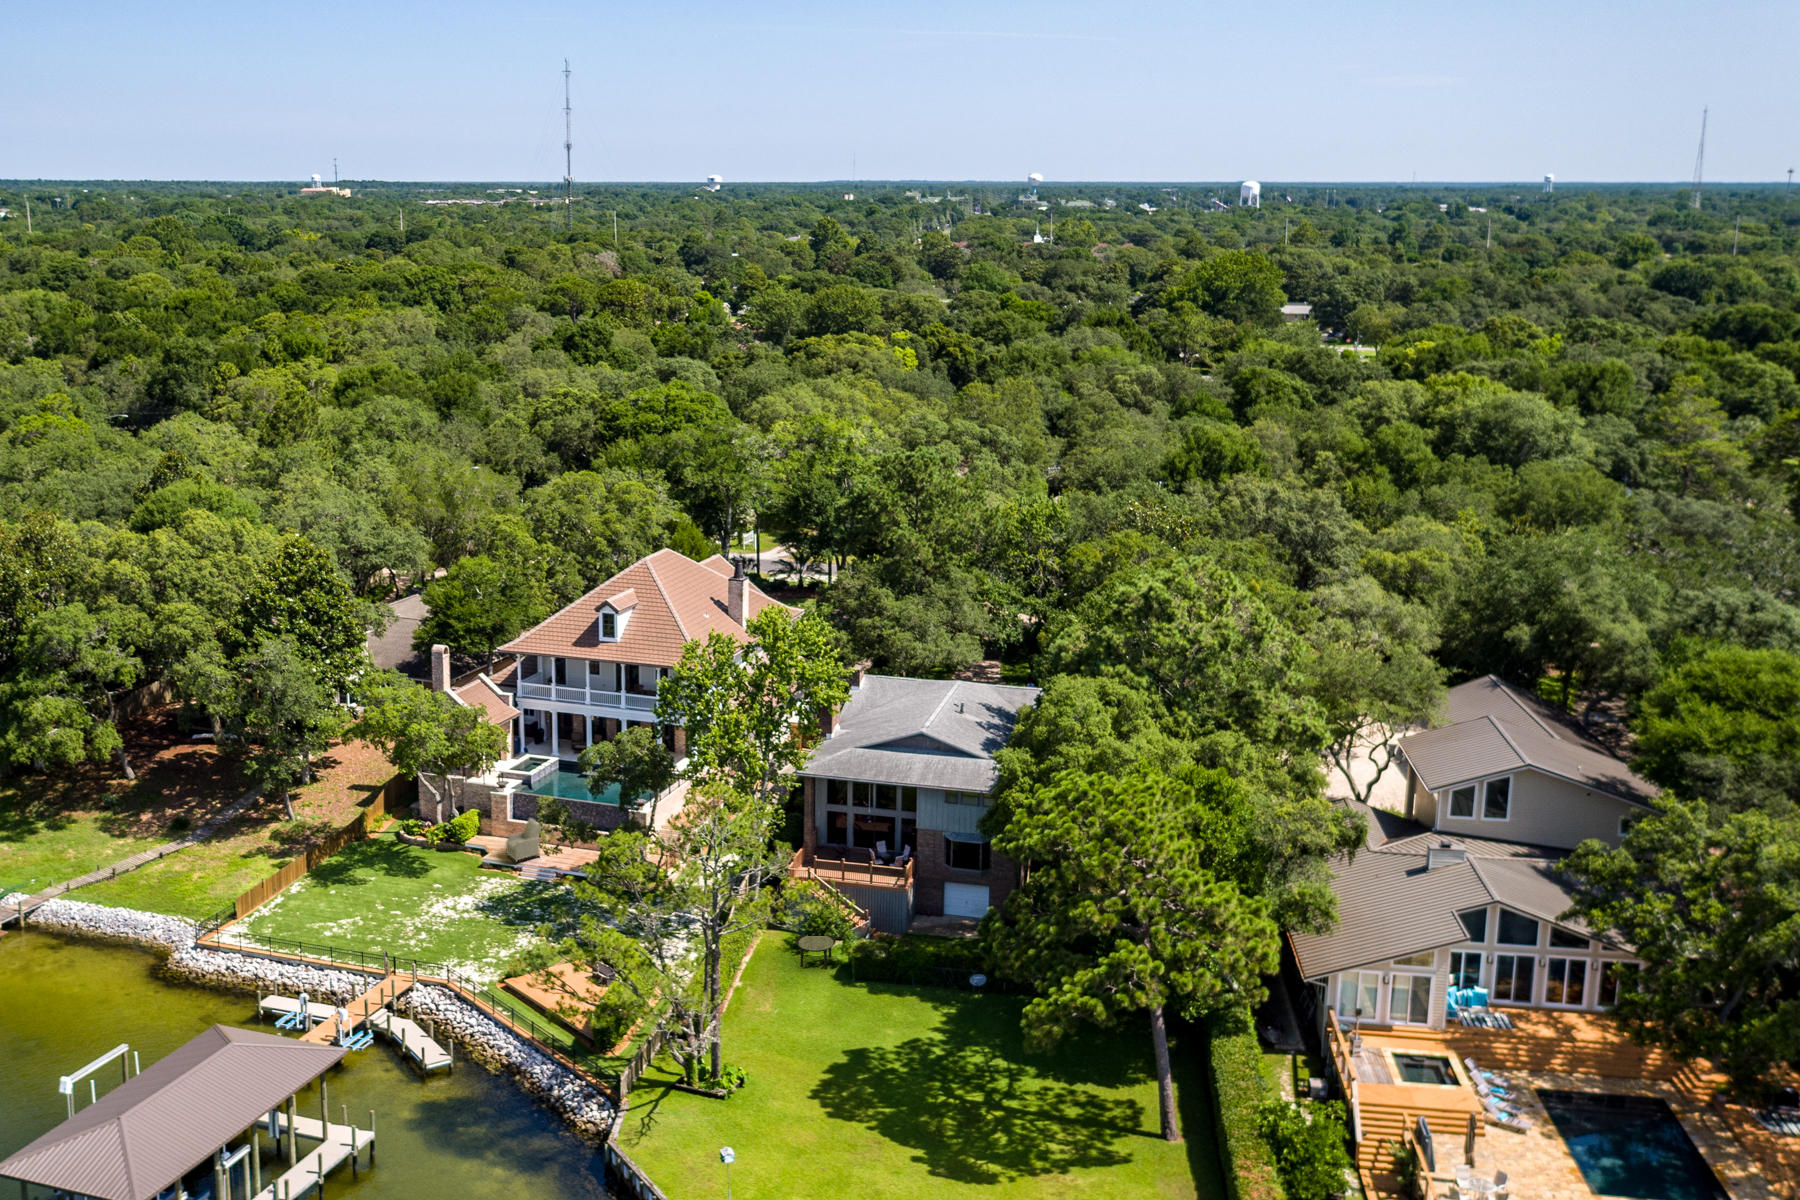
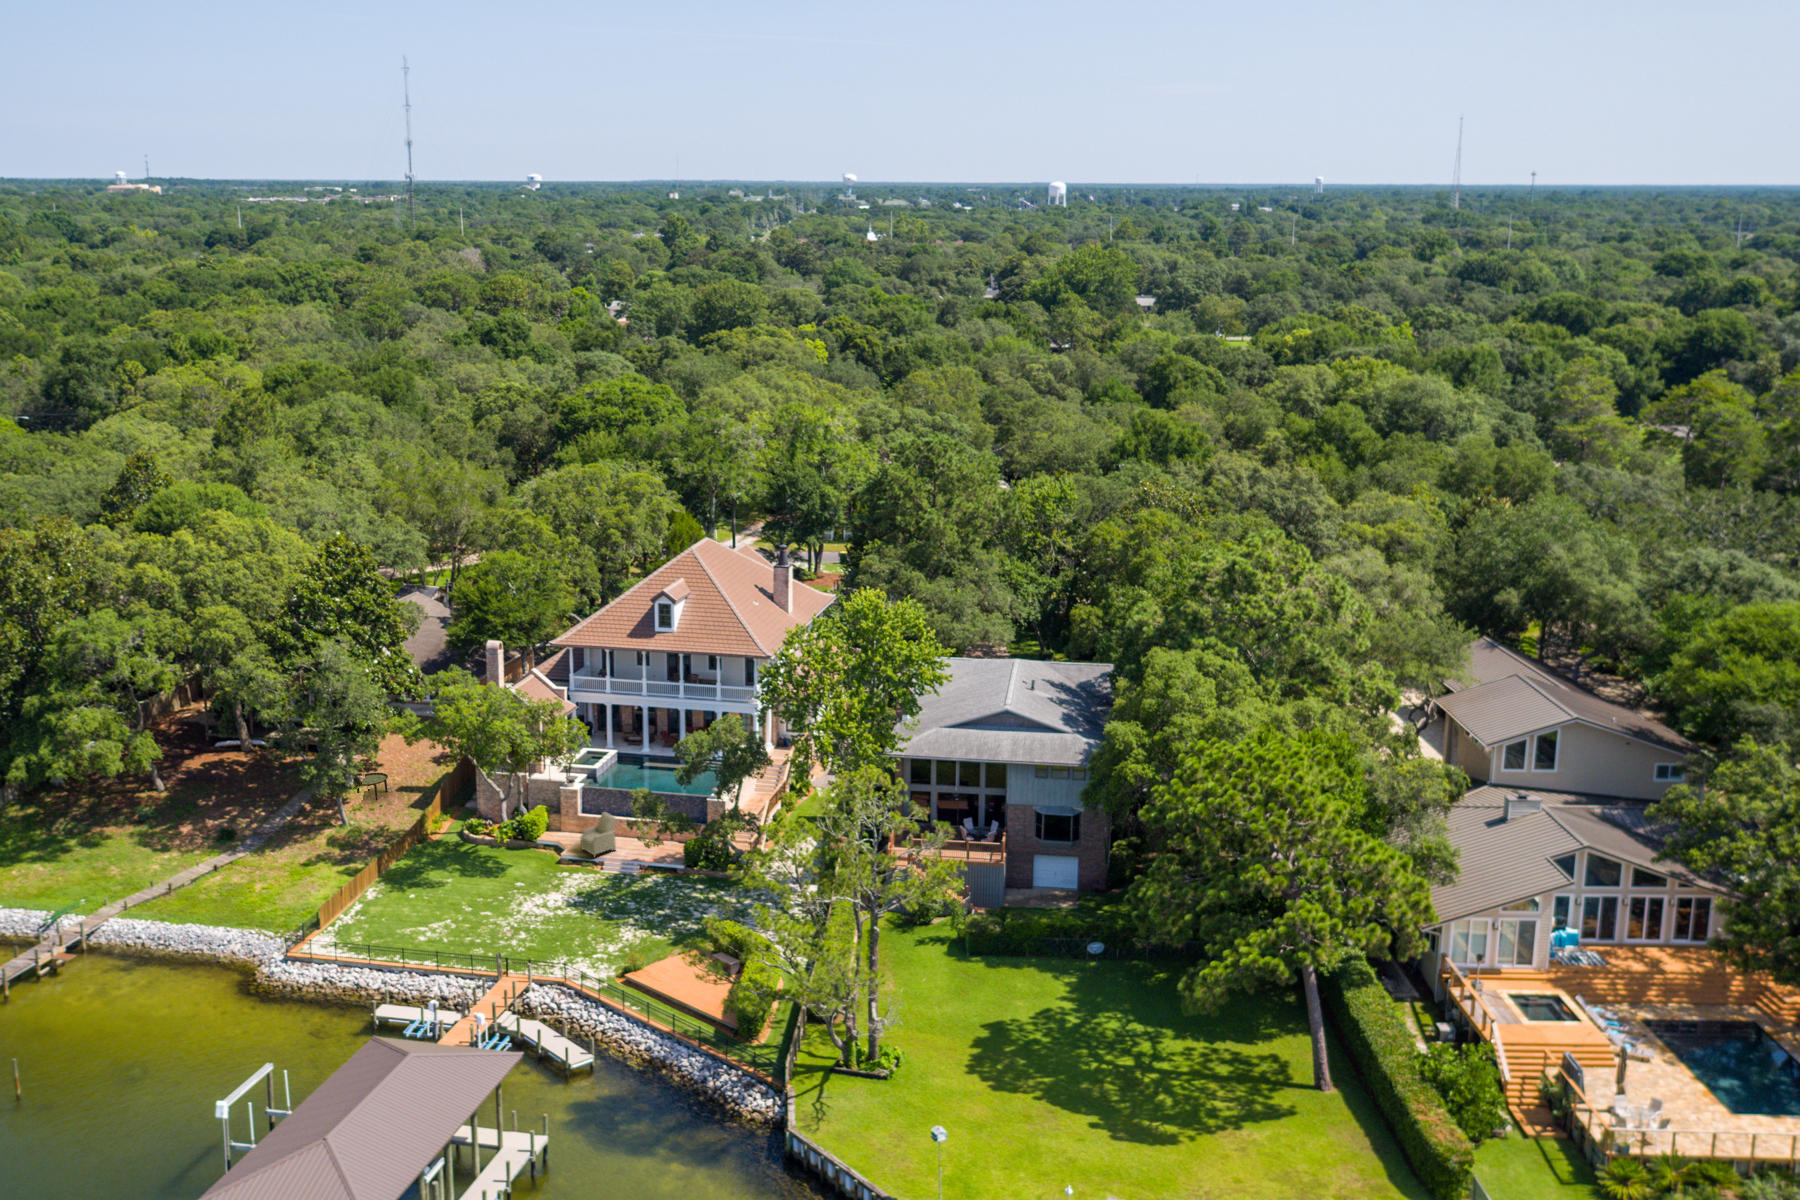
round table: present [796,934,836,969] -> present [357,773,388,800]

